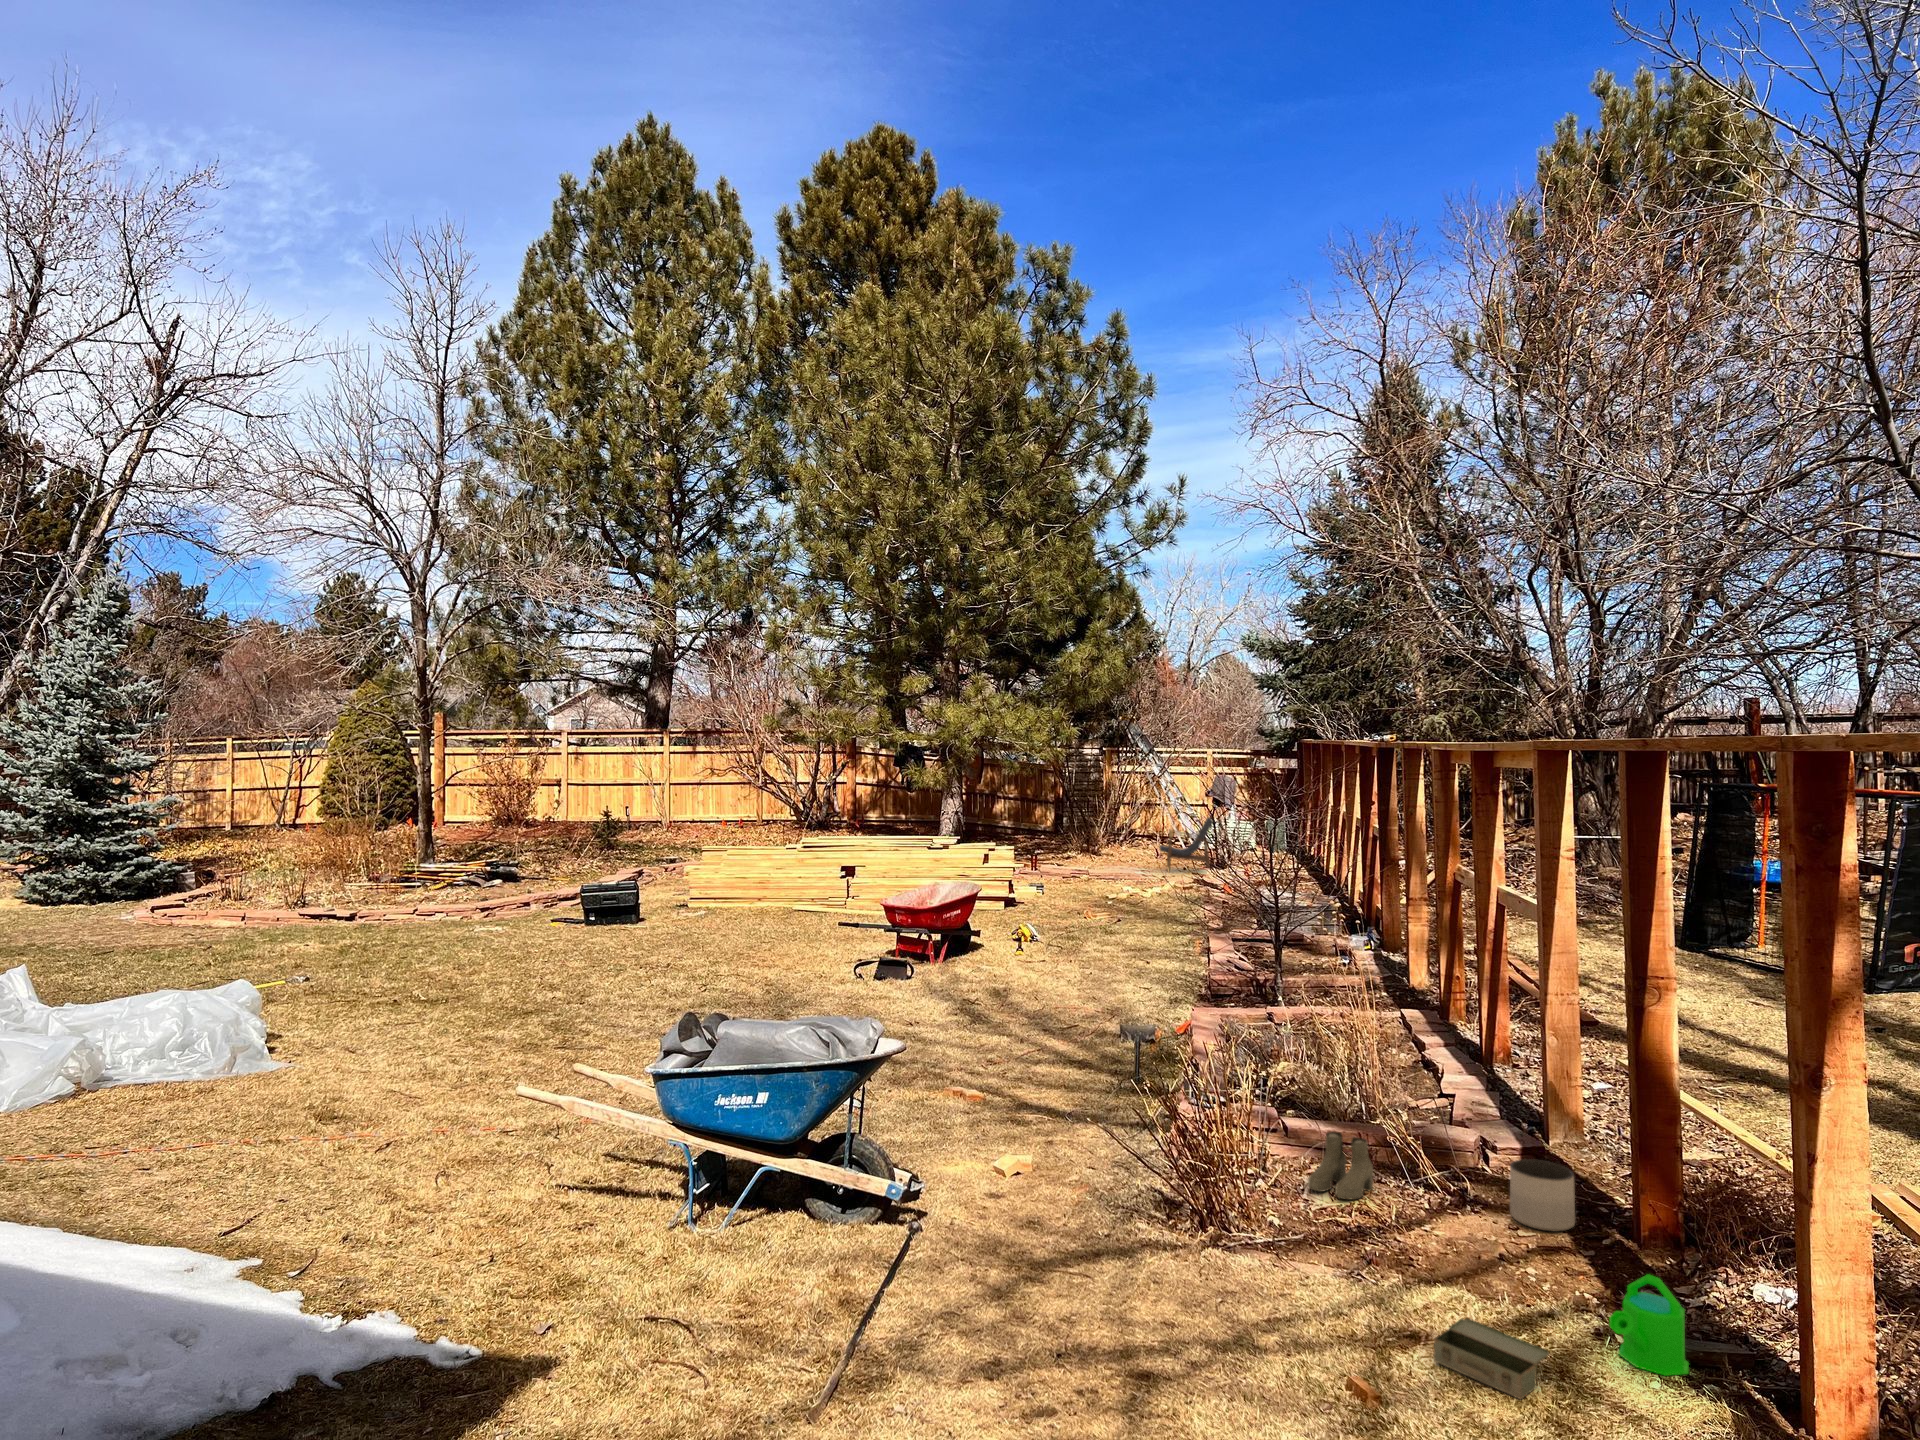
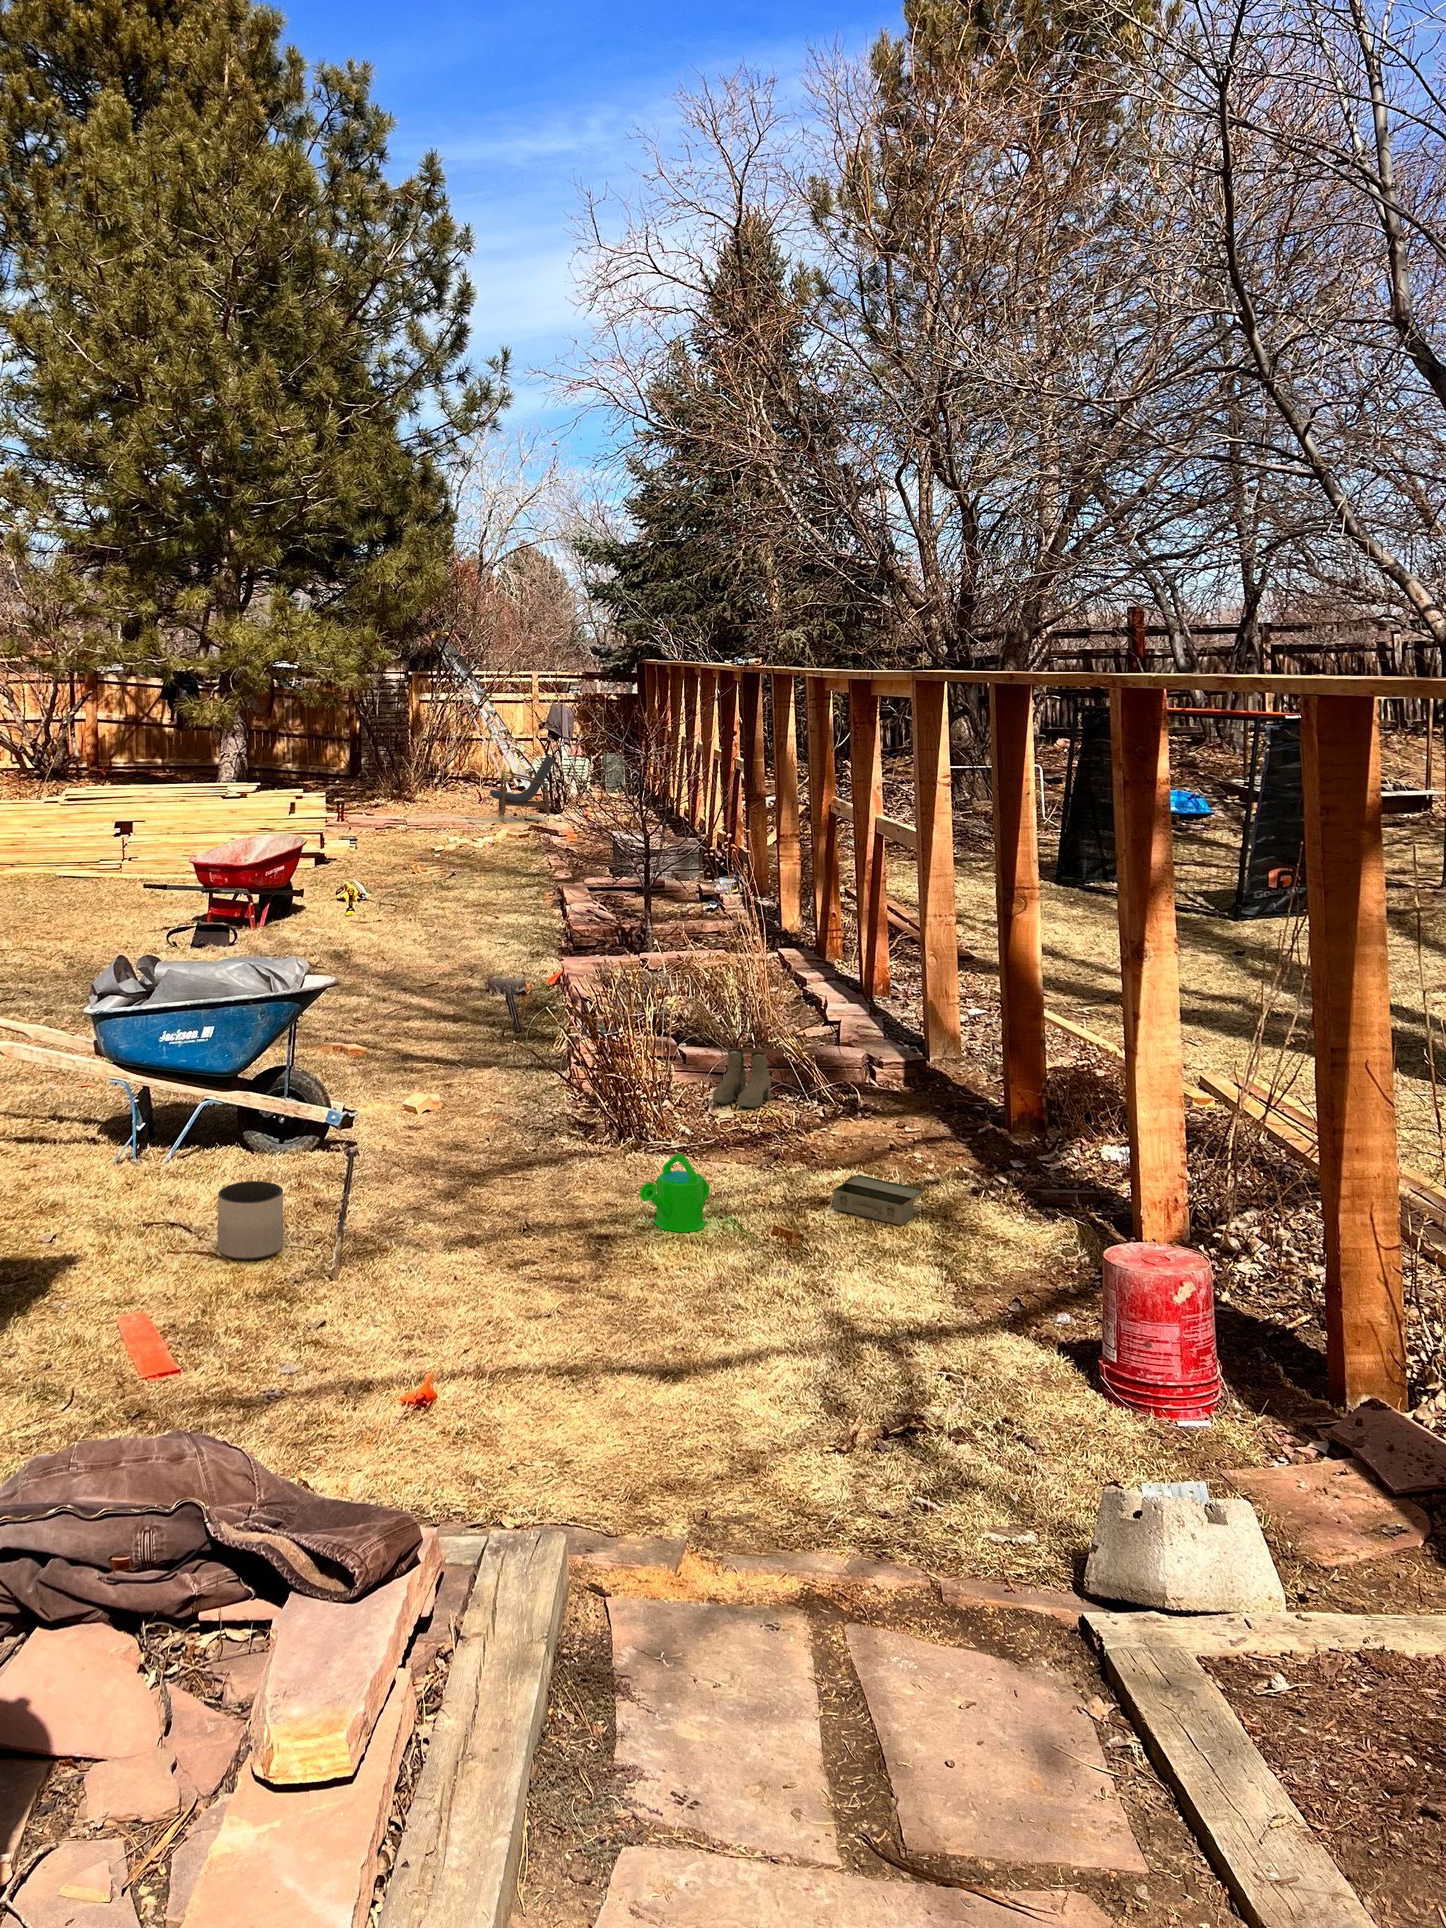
planter: present [1510,1159,1575,1232] -> present [217,1181,283,1260]
watering can: present [1609,1274,1689,1376] -> present [640,1153,709,1232]

